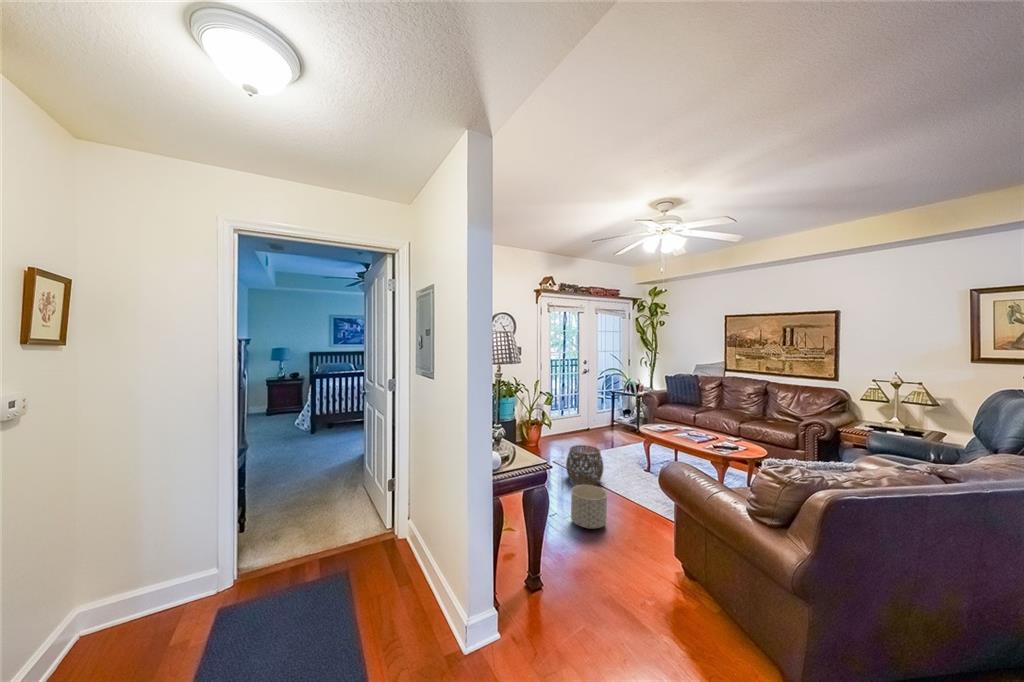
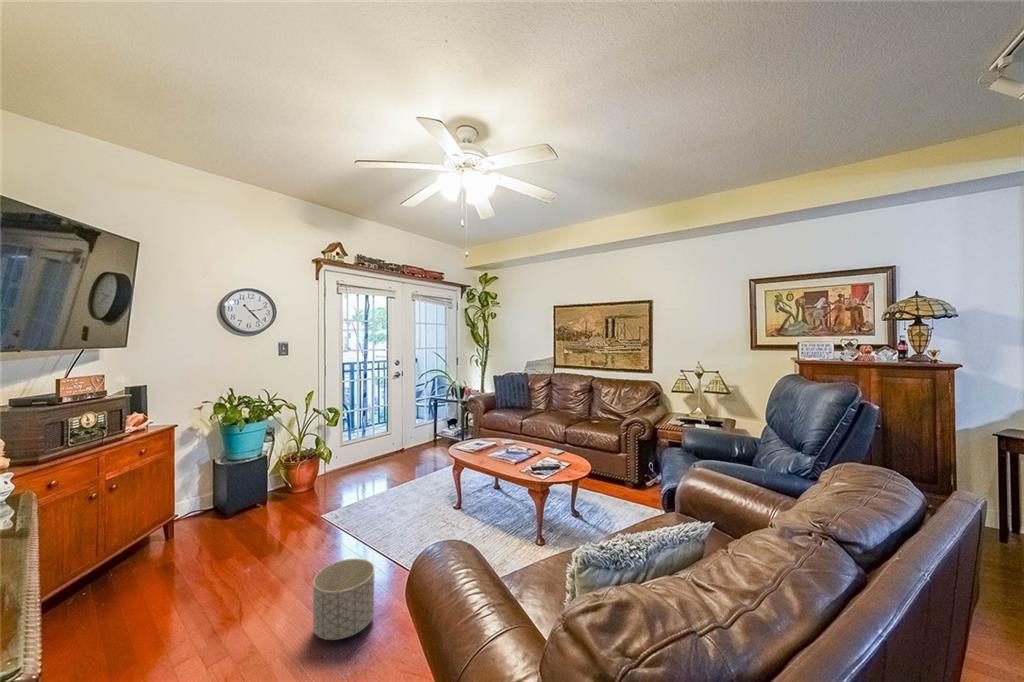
woven basket: present [566,445,603,486] -> none [338,484,396,549]

